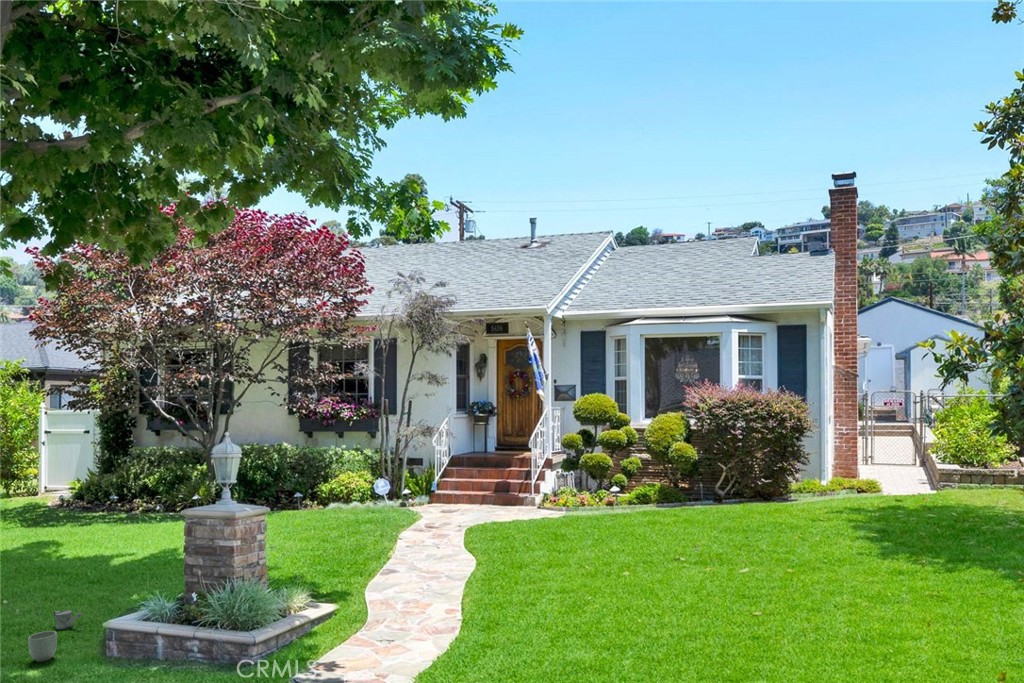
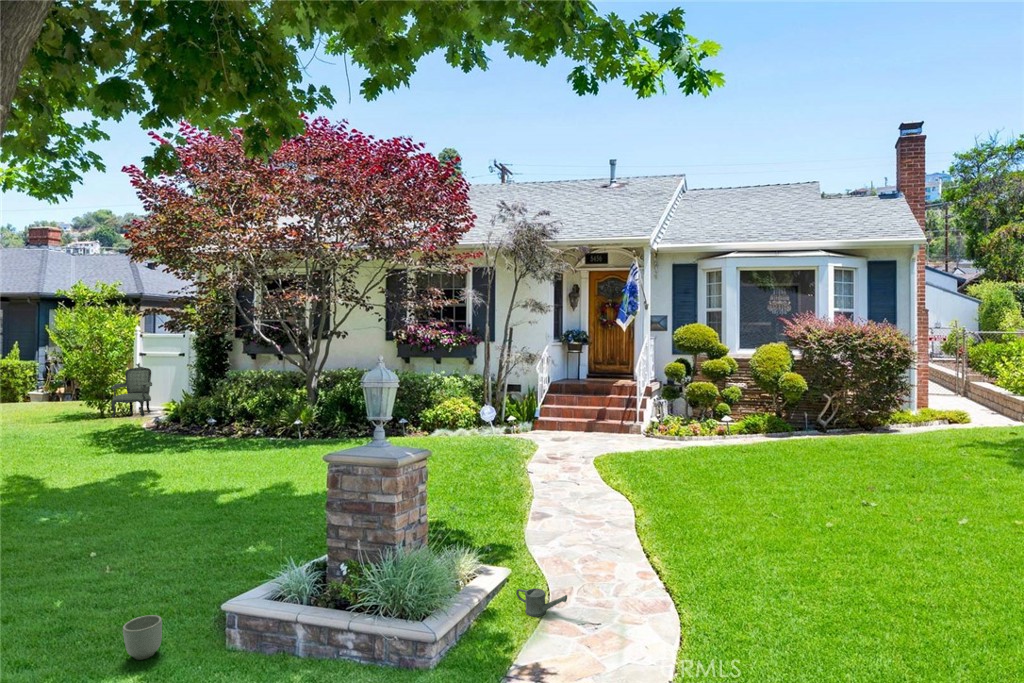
armchair: none [12,444,55,497] -> present [111,367,152,417]
watering can: present [53,610,82,630] -> present [516,589,567,617]

